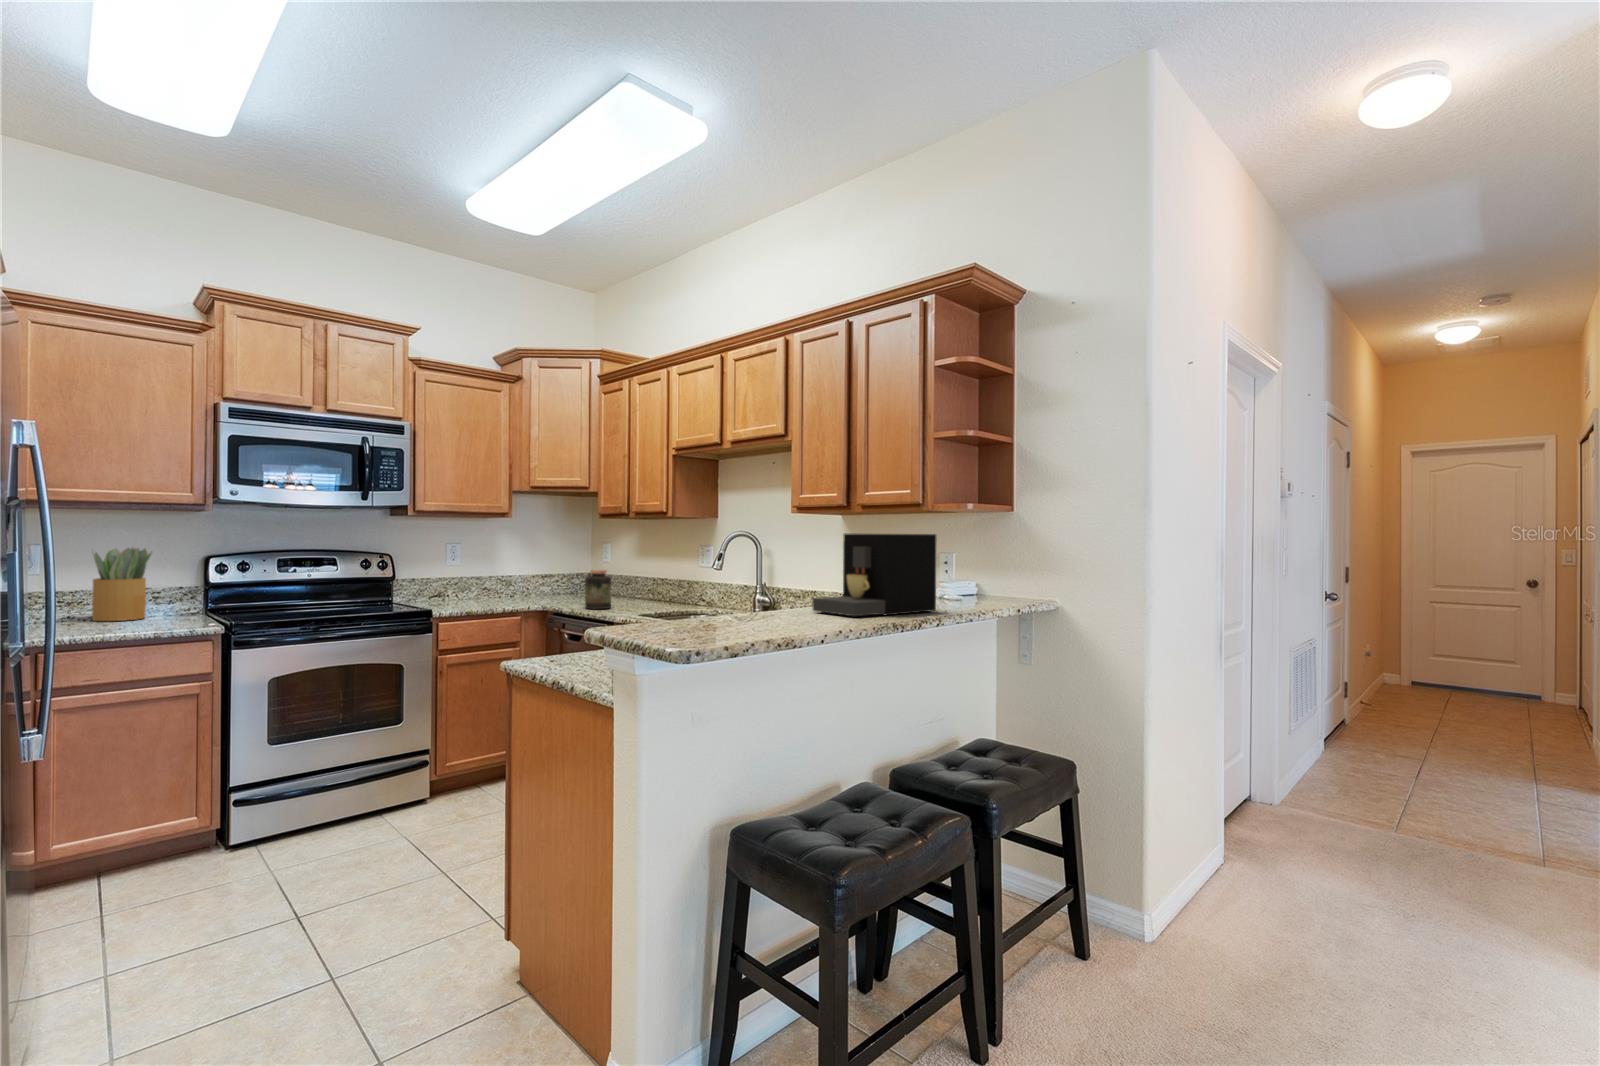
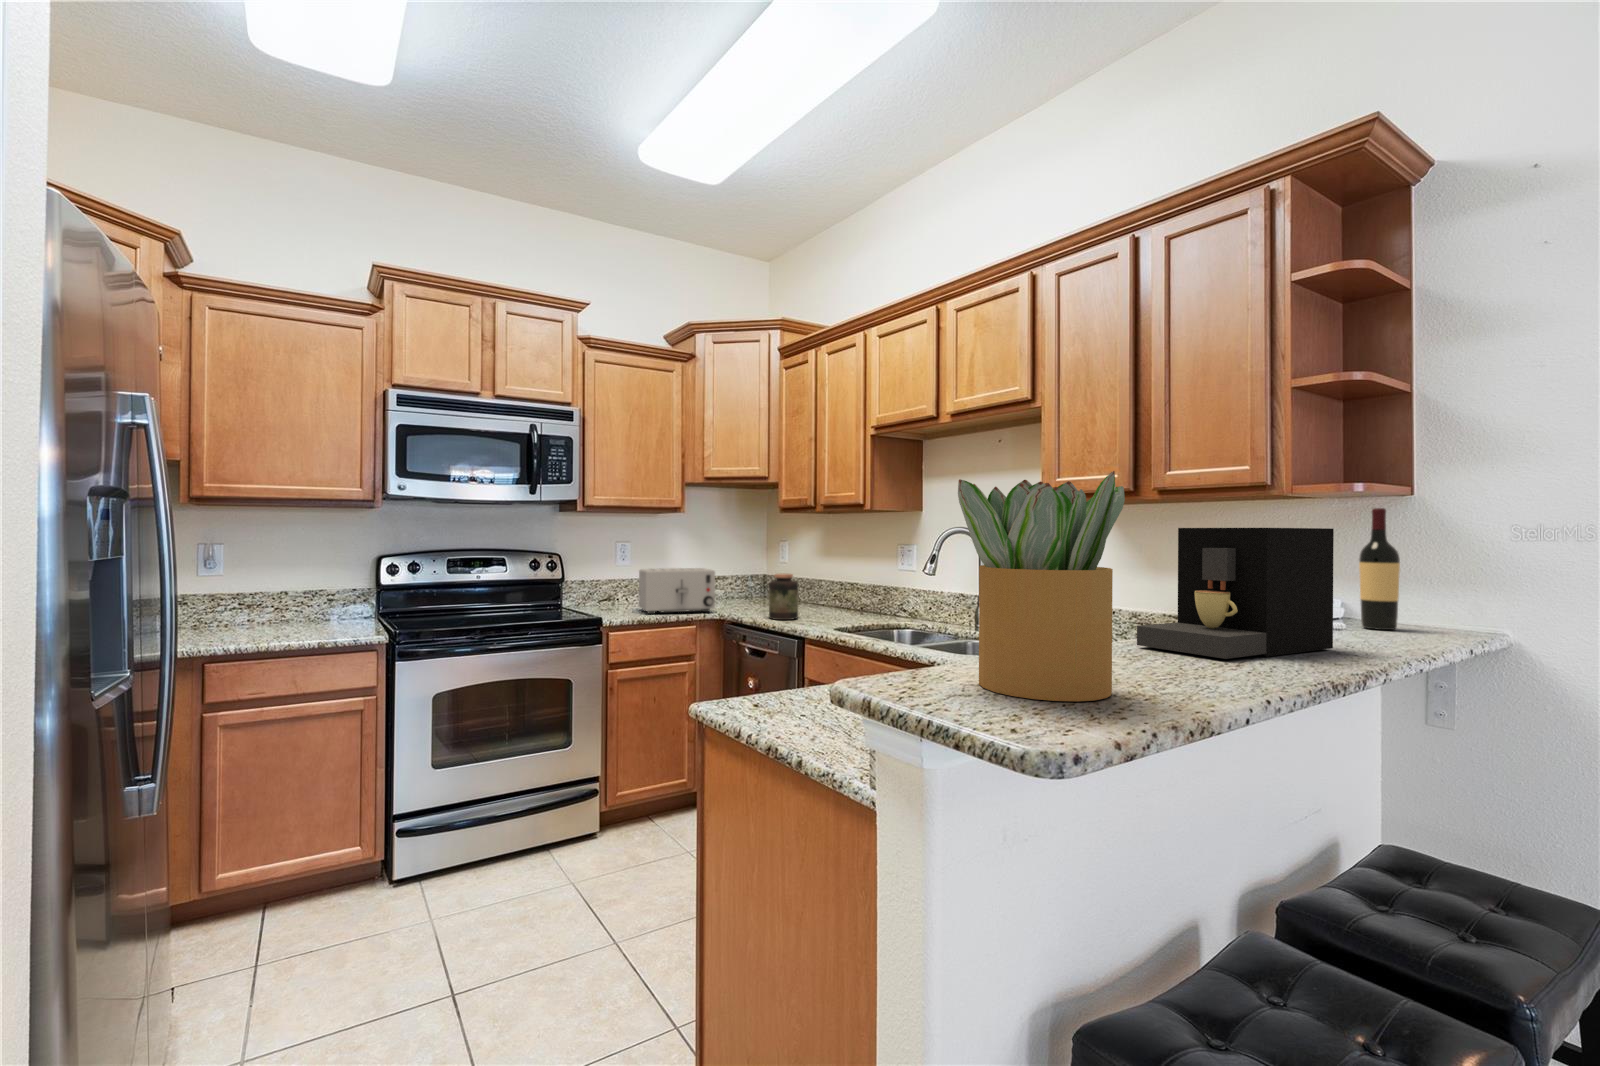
wine bottle: none [985,520,1007,602] -> present [1359,508,1400,630]
potted plant: present [92,548,152,621] -> present [958,471,1125,701]
toaster: none [467,566,538,607] -> present [639,568,715,614]

